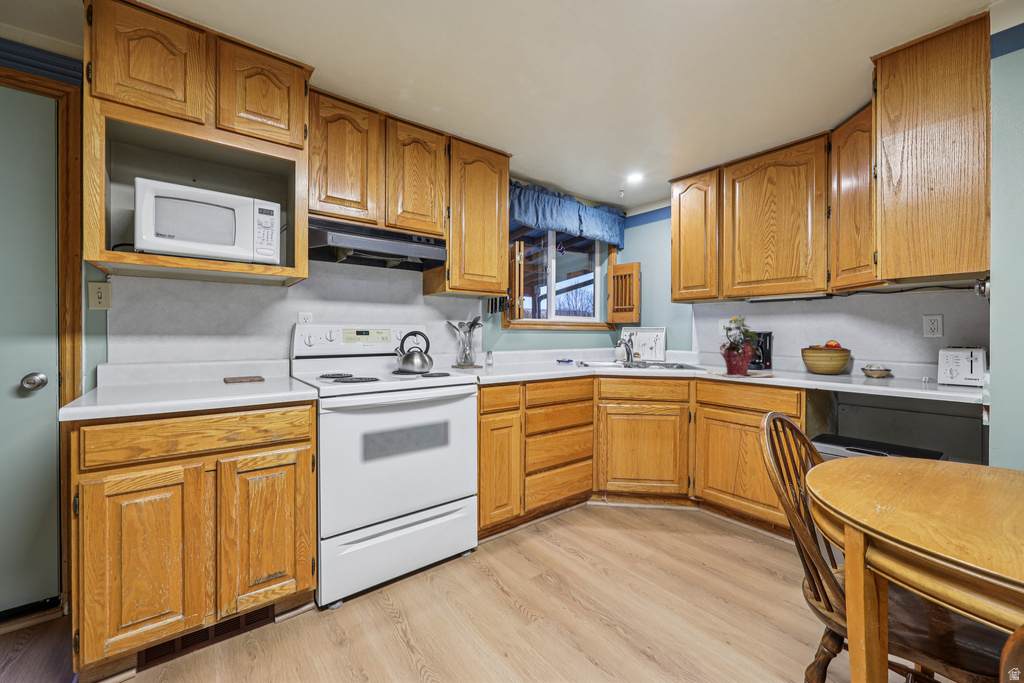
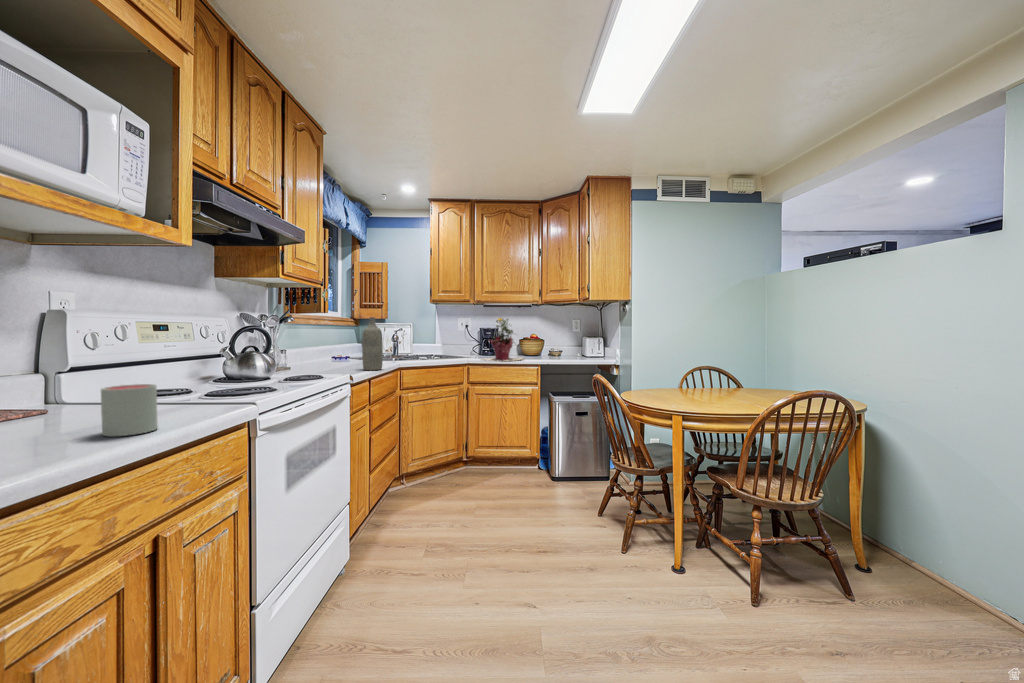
bottle: none [520,321,539,374] -> present [362,317,383,370]
mug: none [211,364,251,392] -> present [101,384,158,436]

